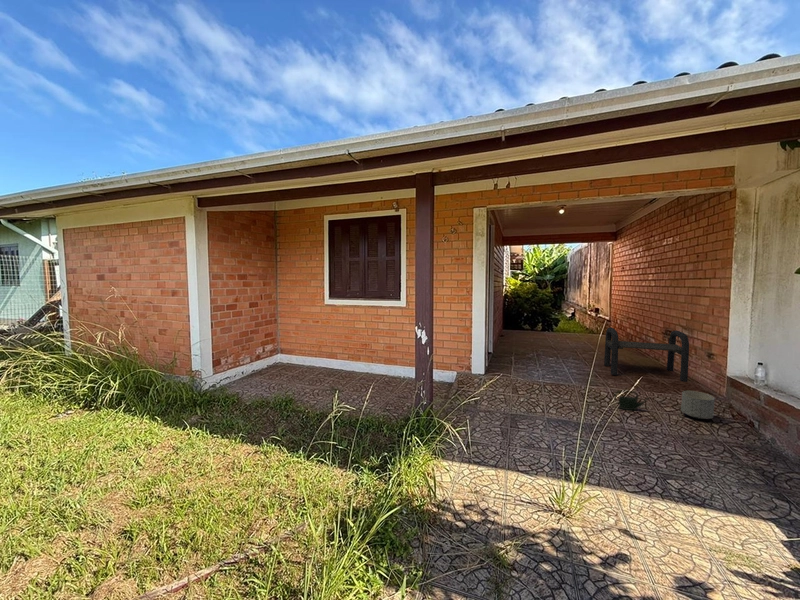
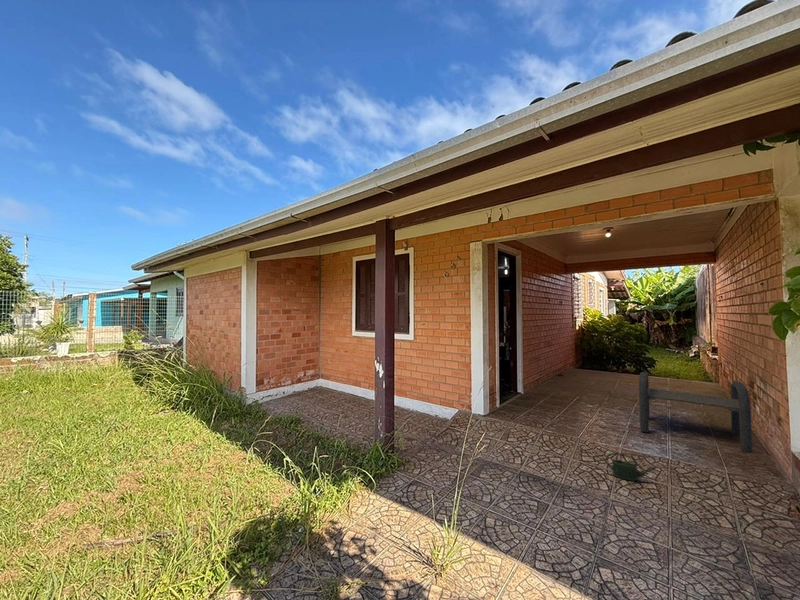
planter: present [681,391,715,419] -> none [698,465,745,510]

